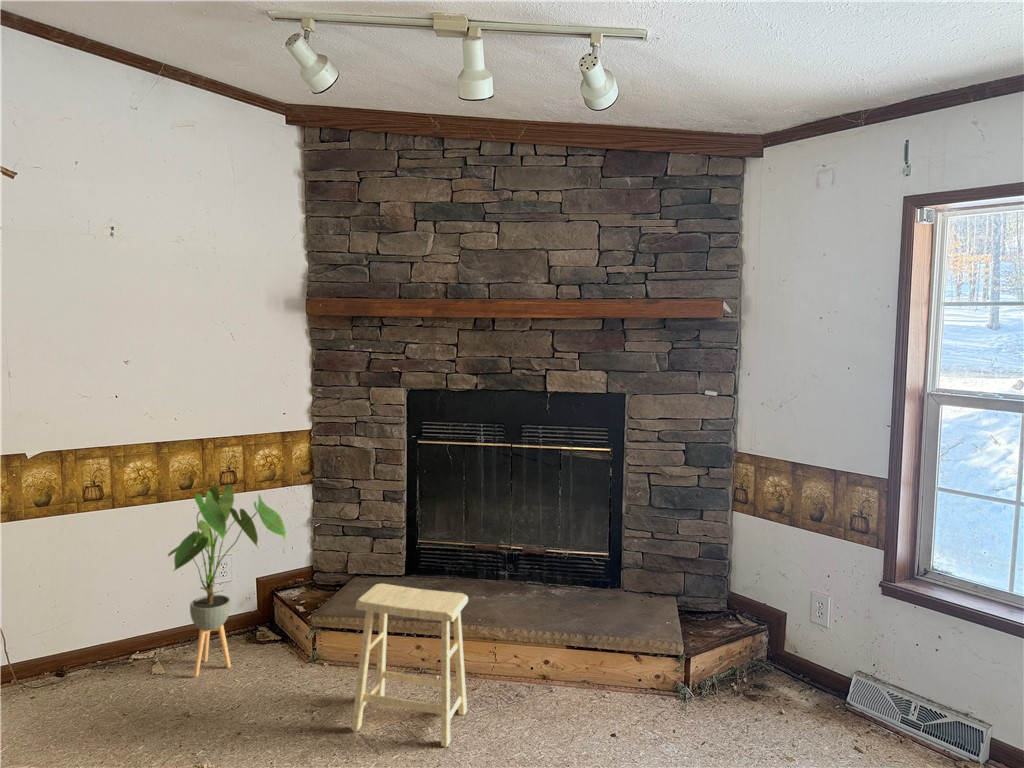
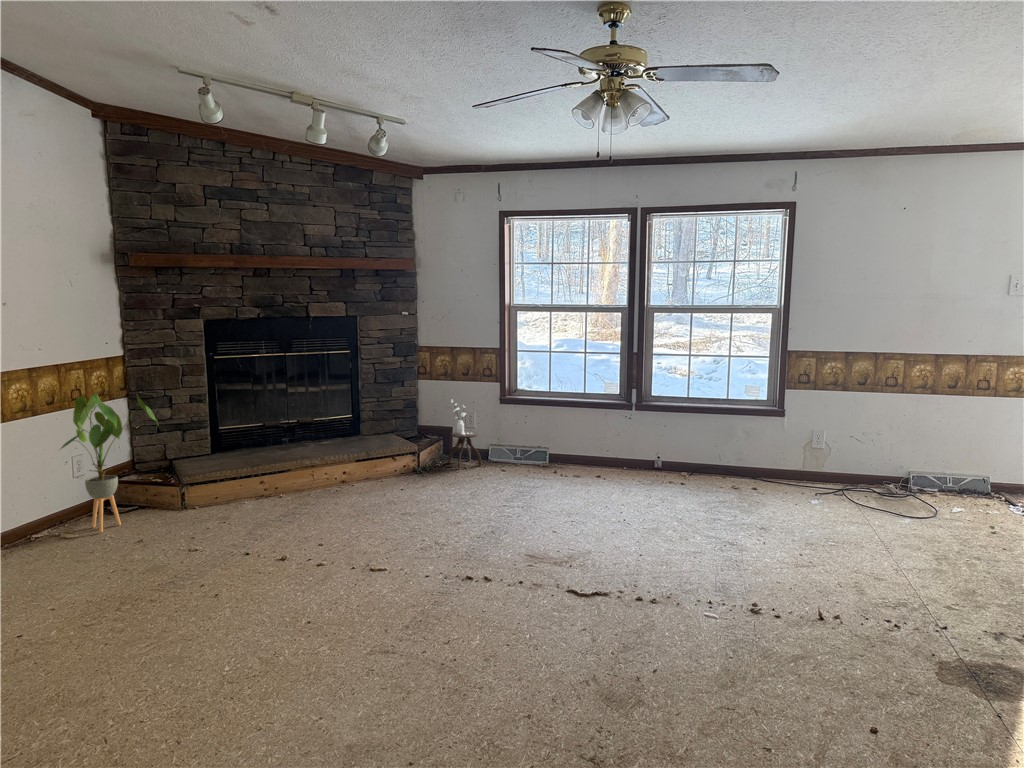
side table: none [760,563,826,711] -> present [448,400,482,468]
footstool: present [352,584,468,747] -> none [248,431,319,521]

